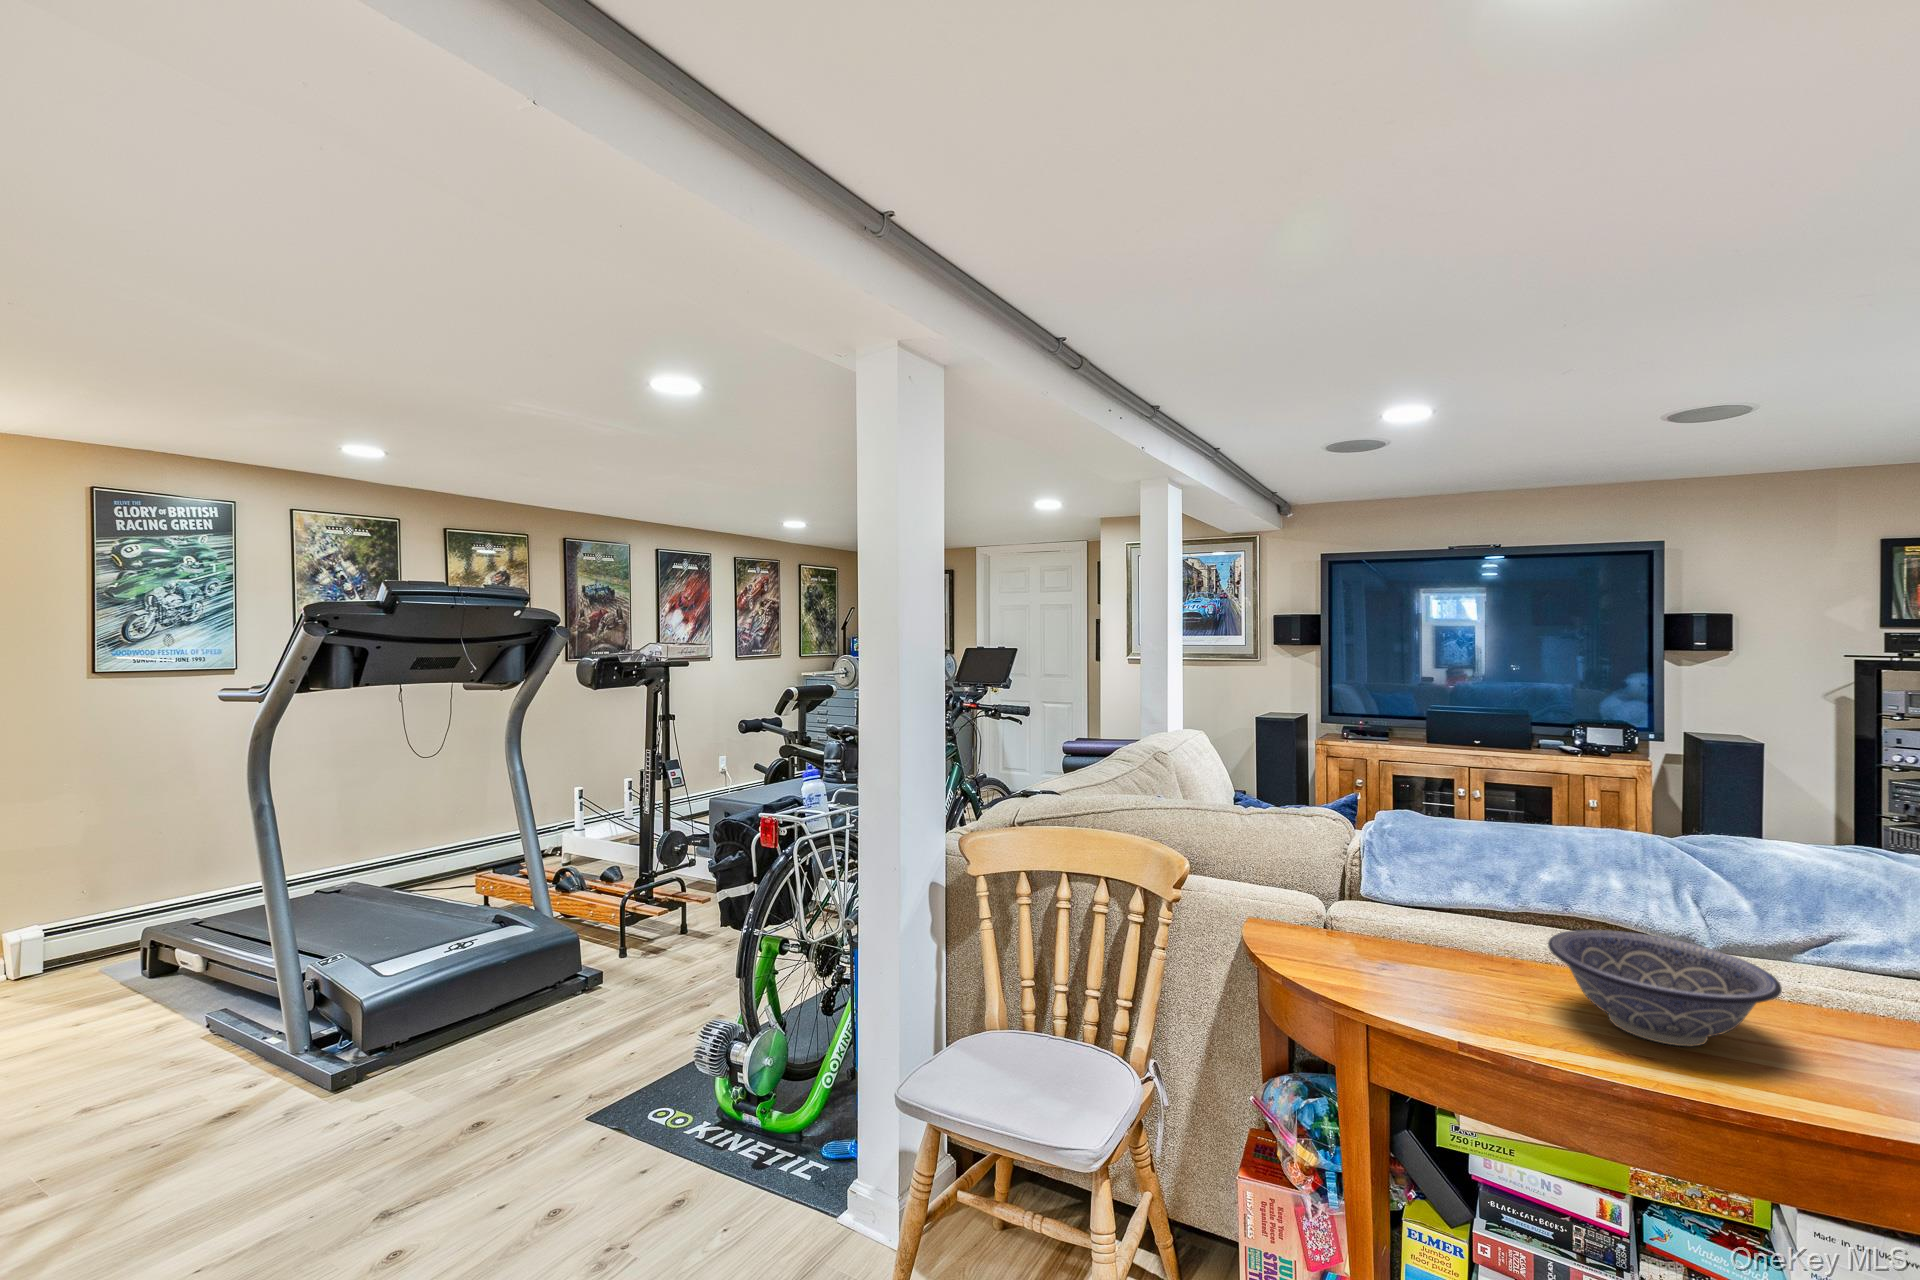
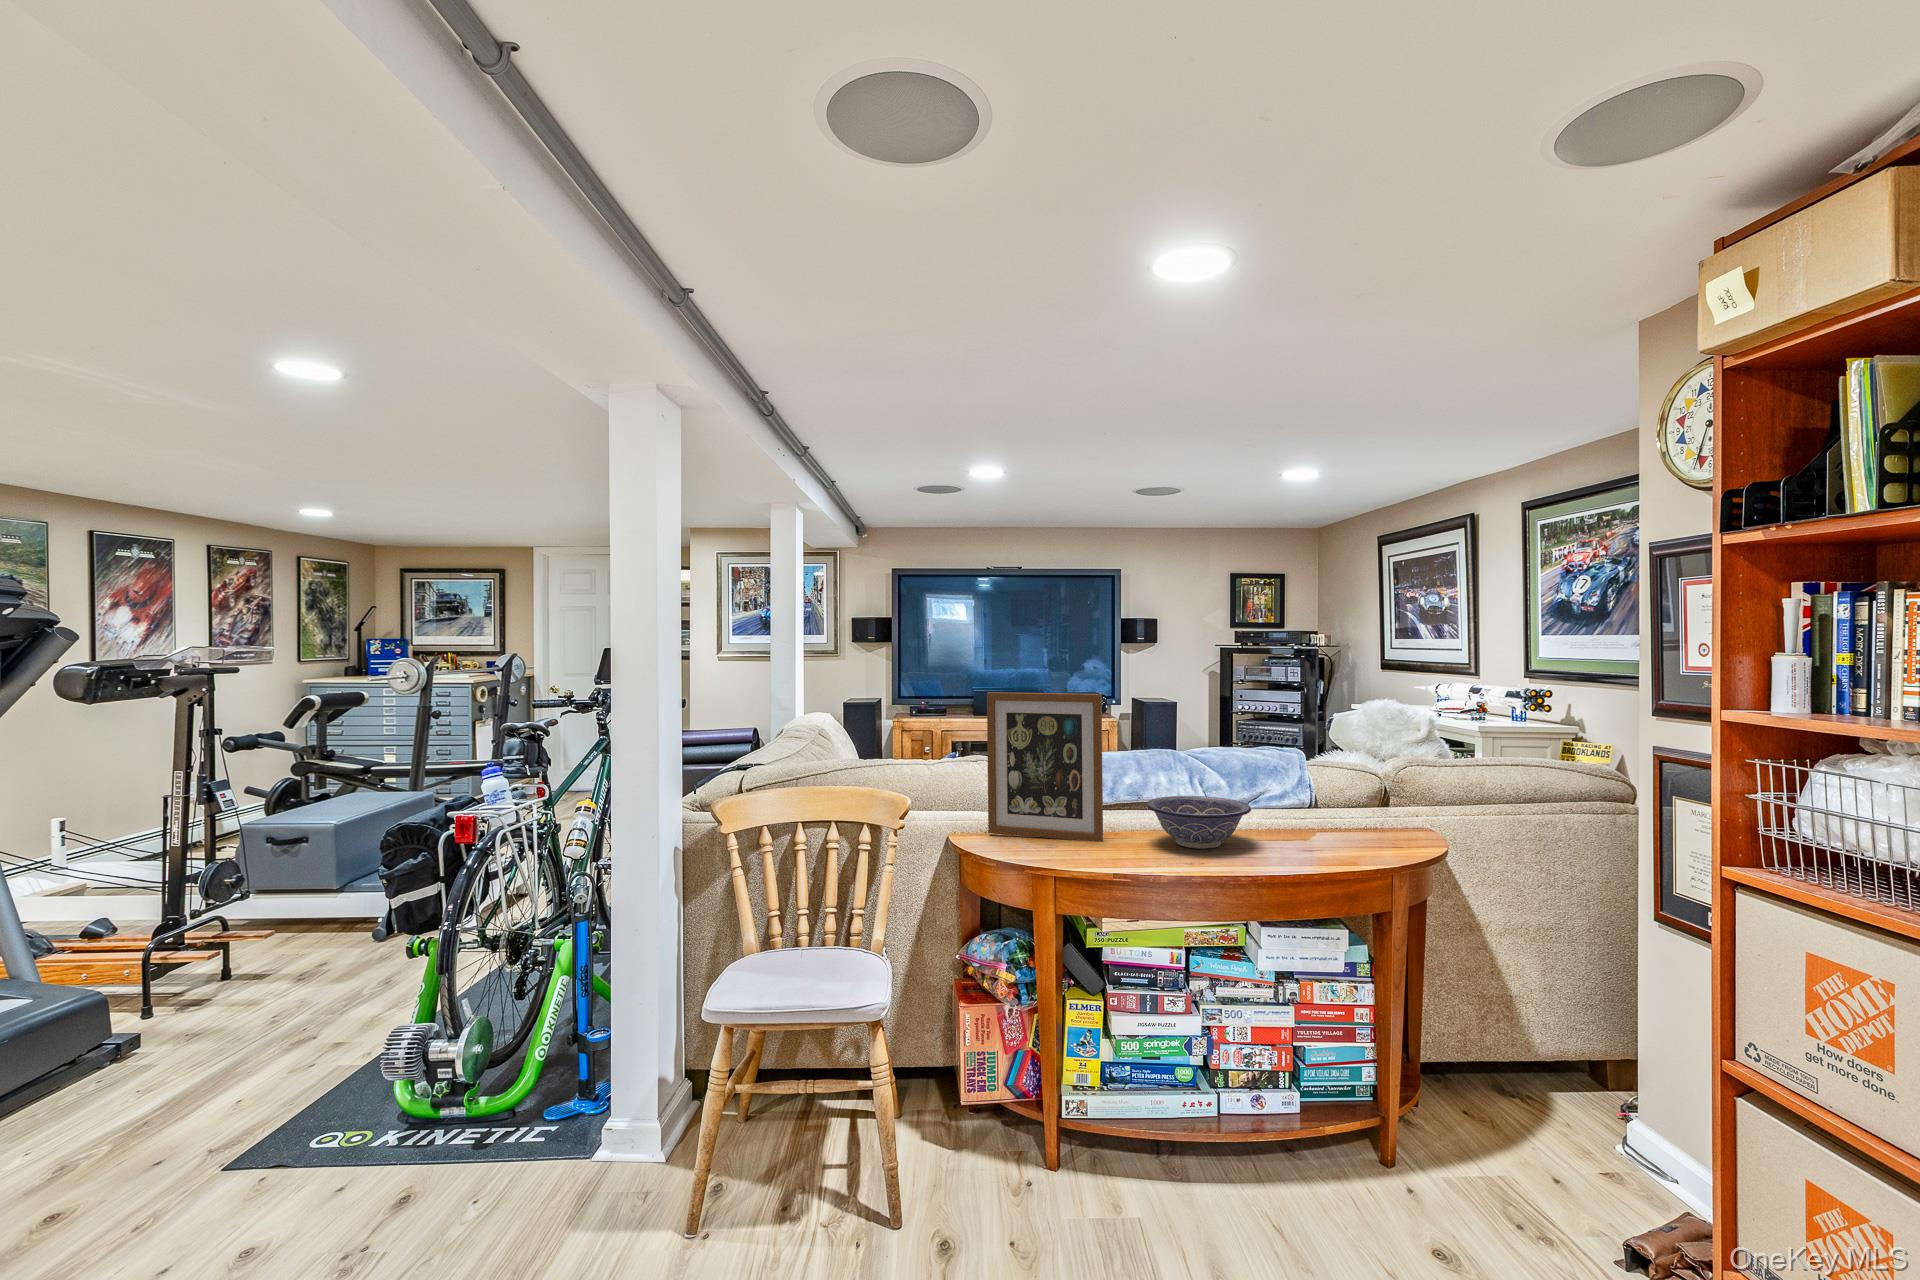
picture frame: none [1294,731,1473,983] -> present [987,692,1103,842]

